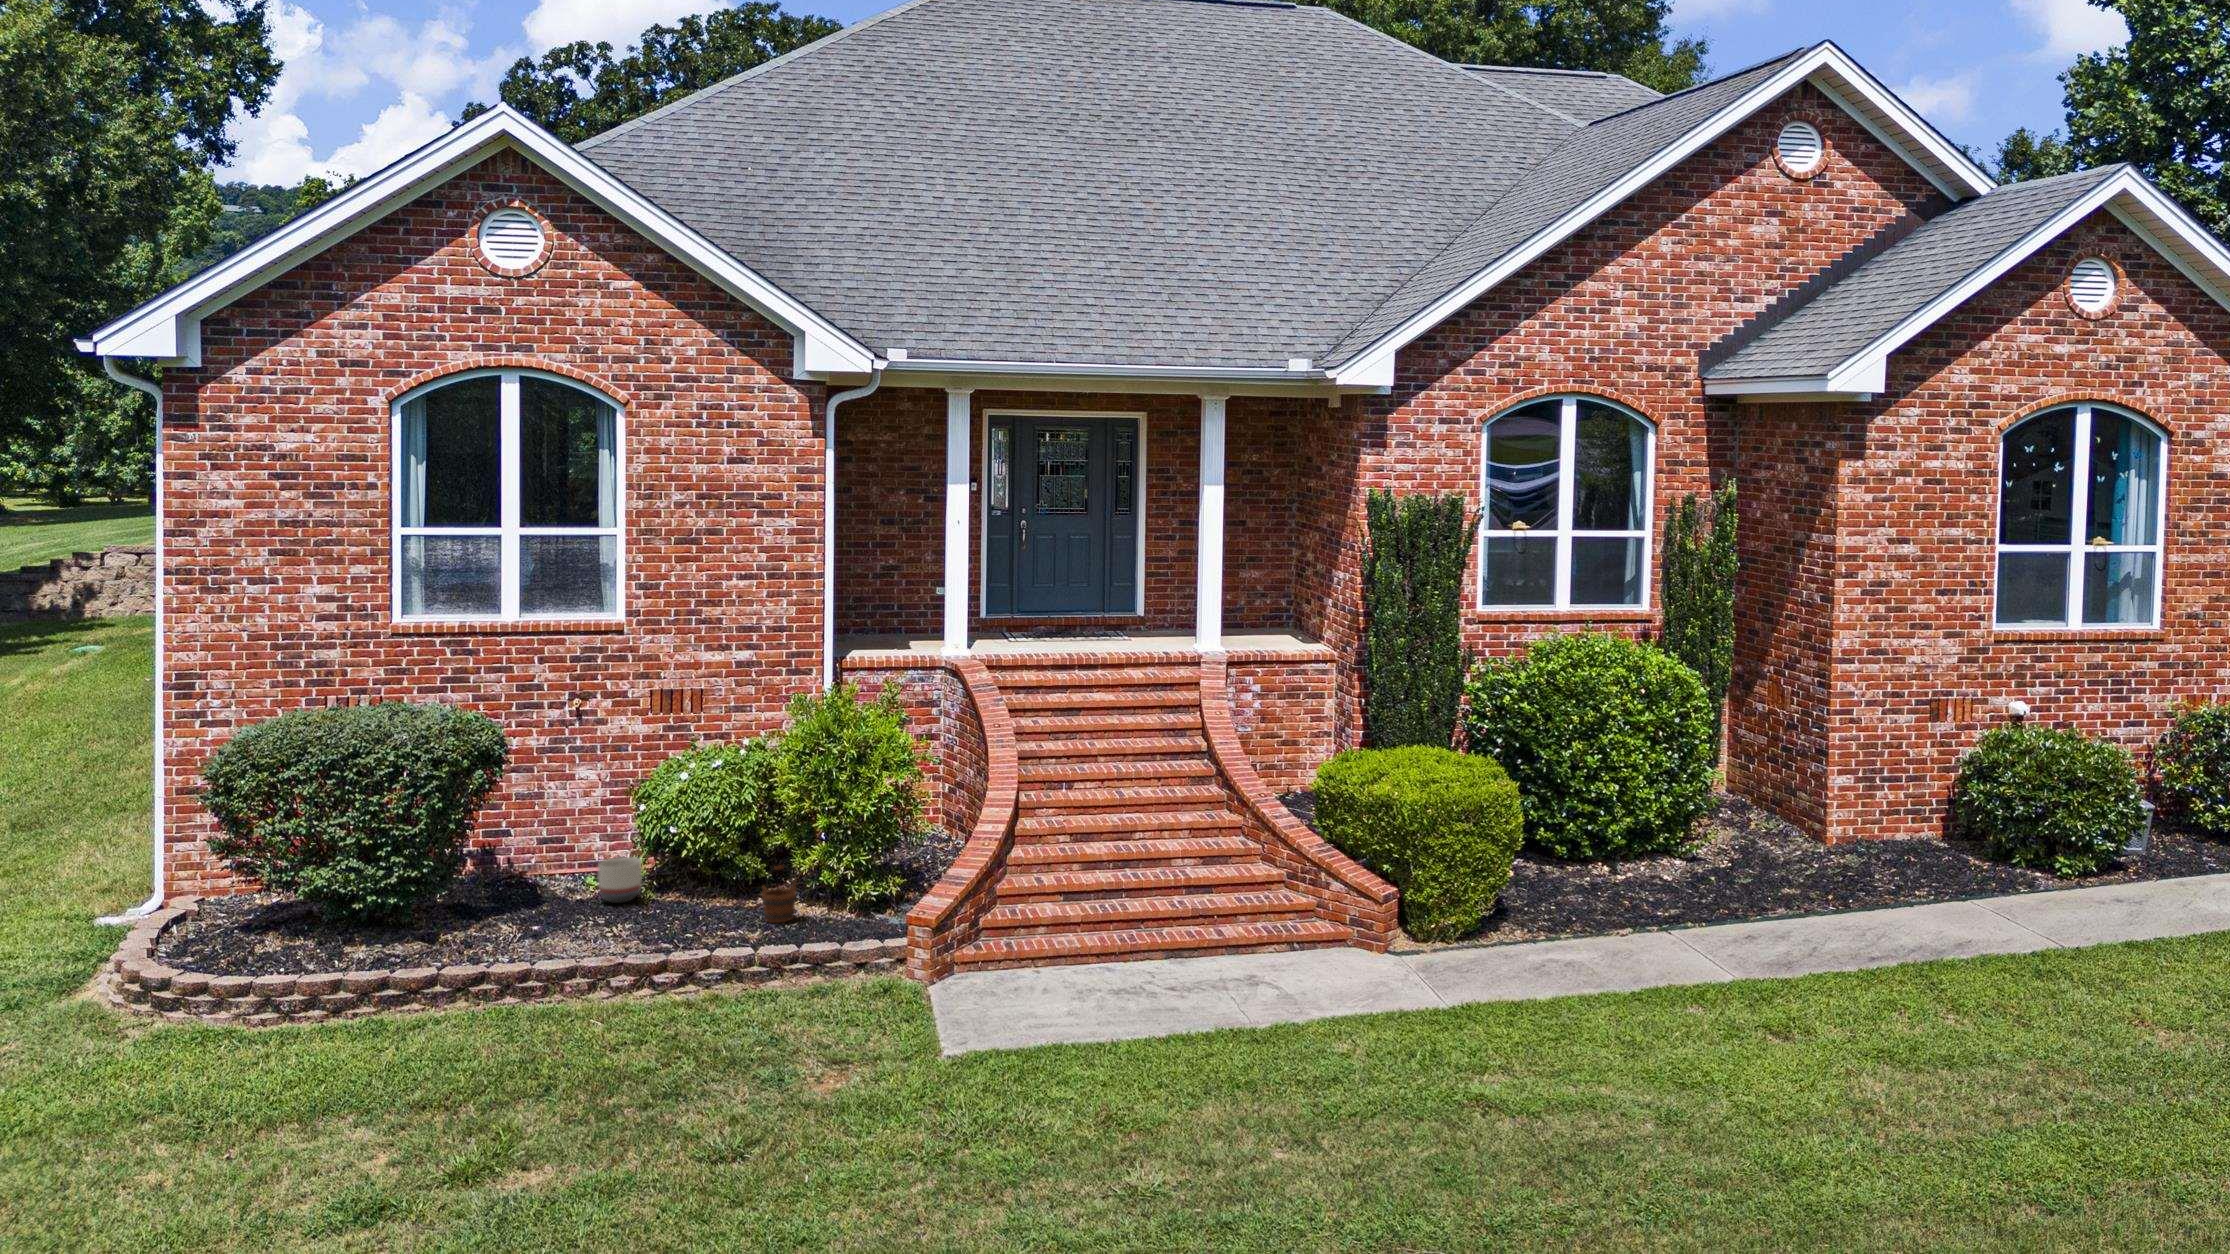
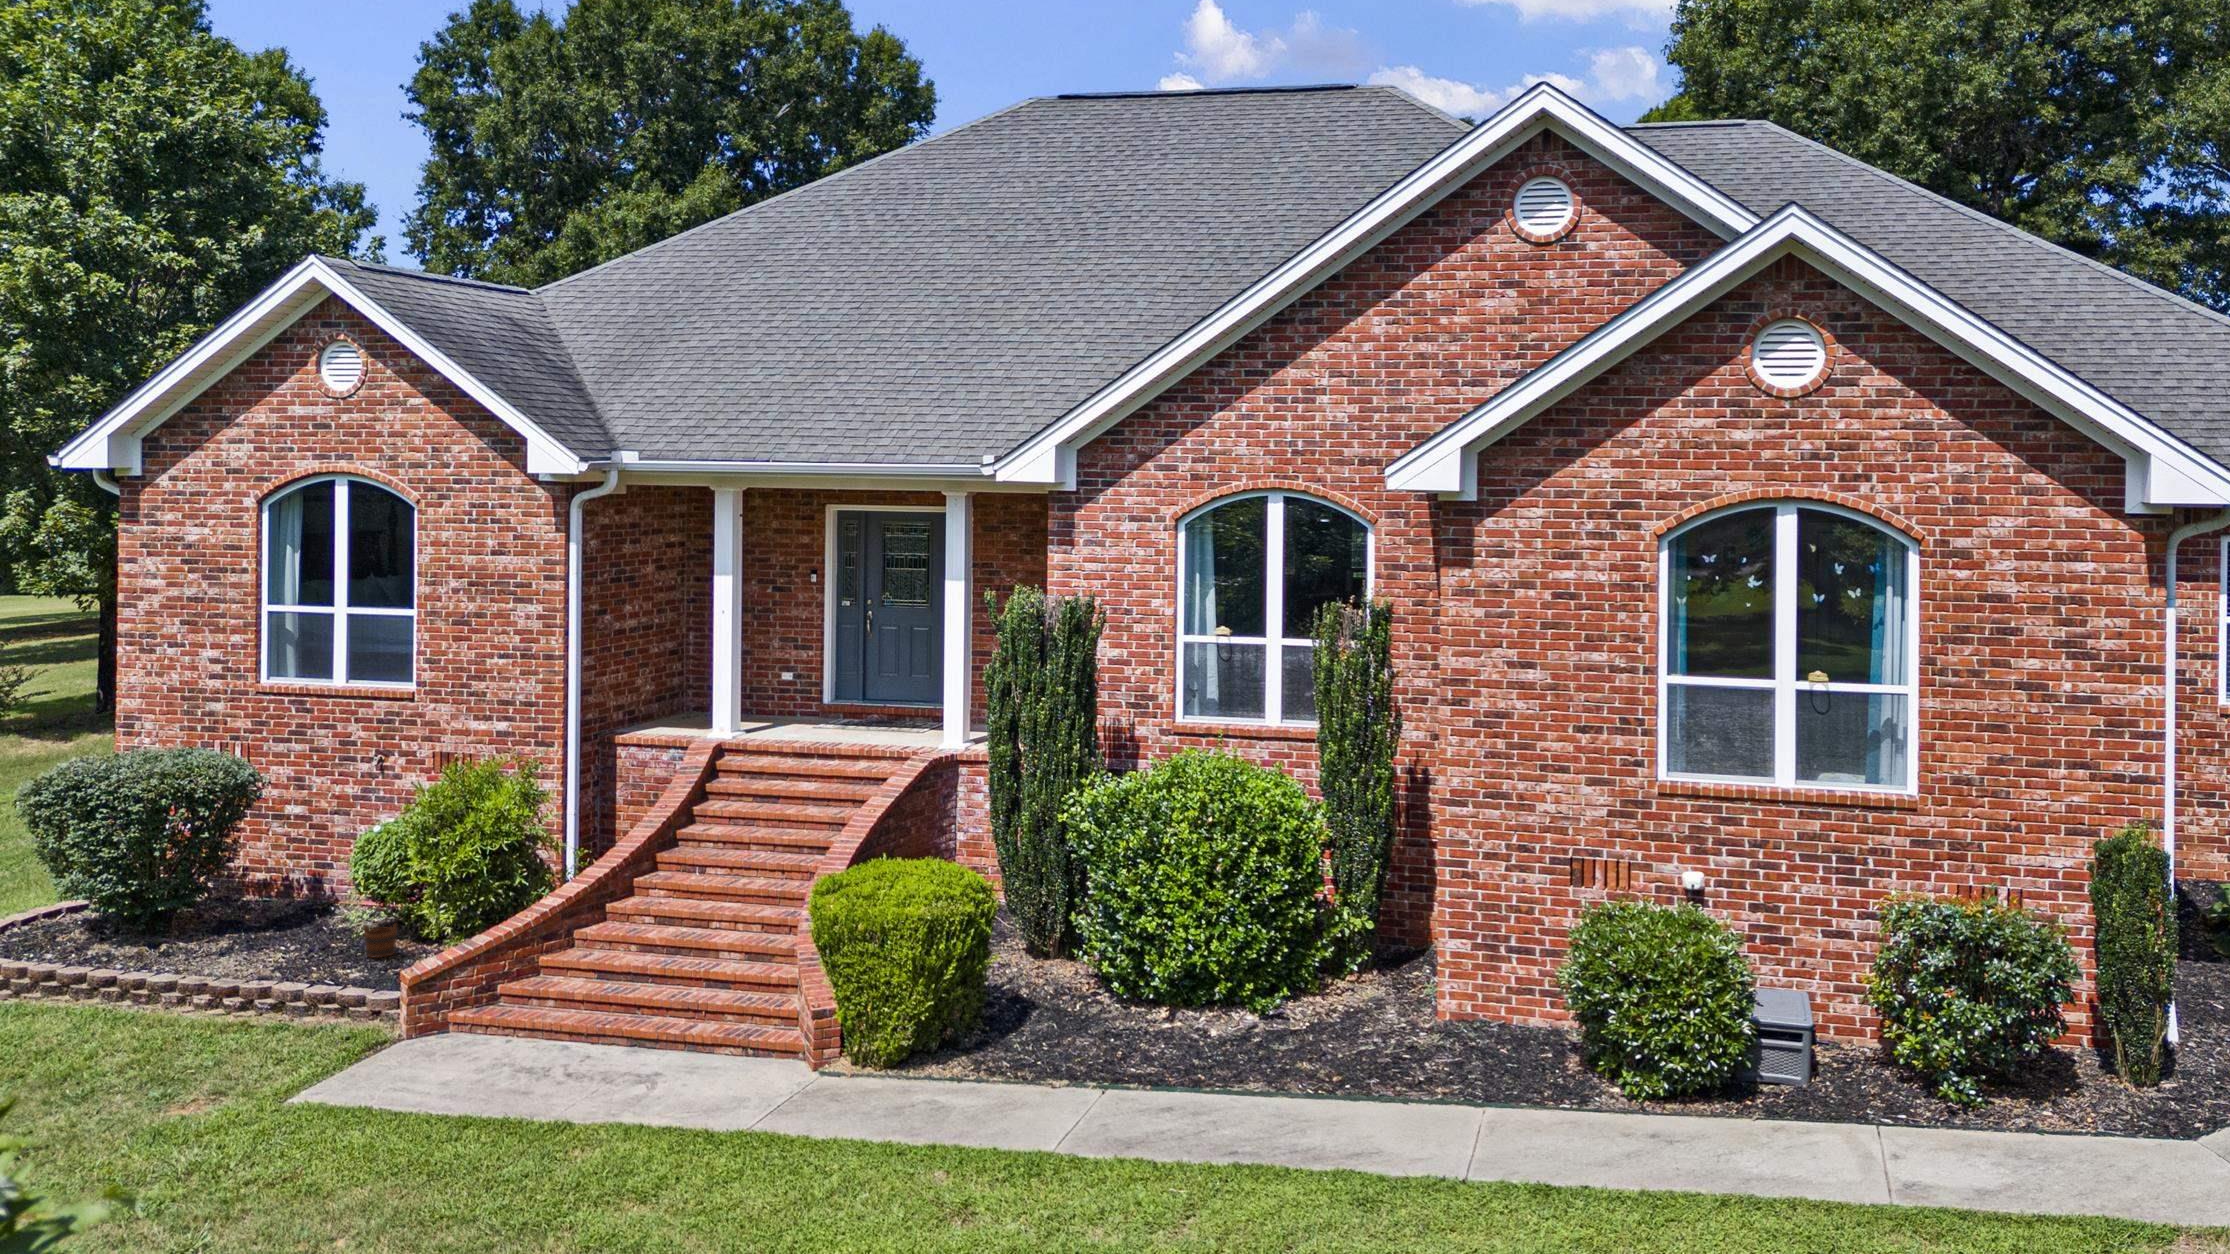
planter: present [598,857,642,903] -> none [309,886,348,924]

